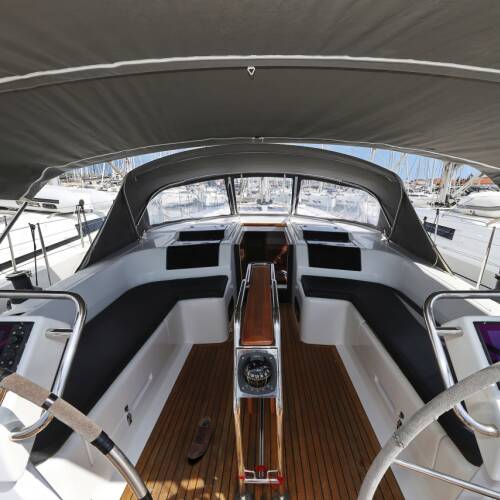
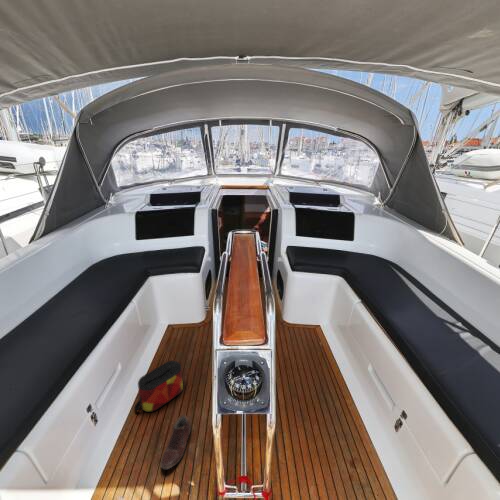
bag: none [165,373,206,415] -> present [134,361,183,412]

